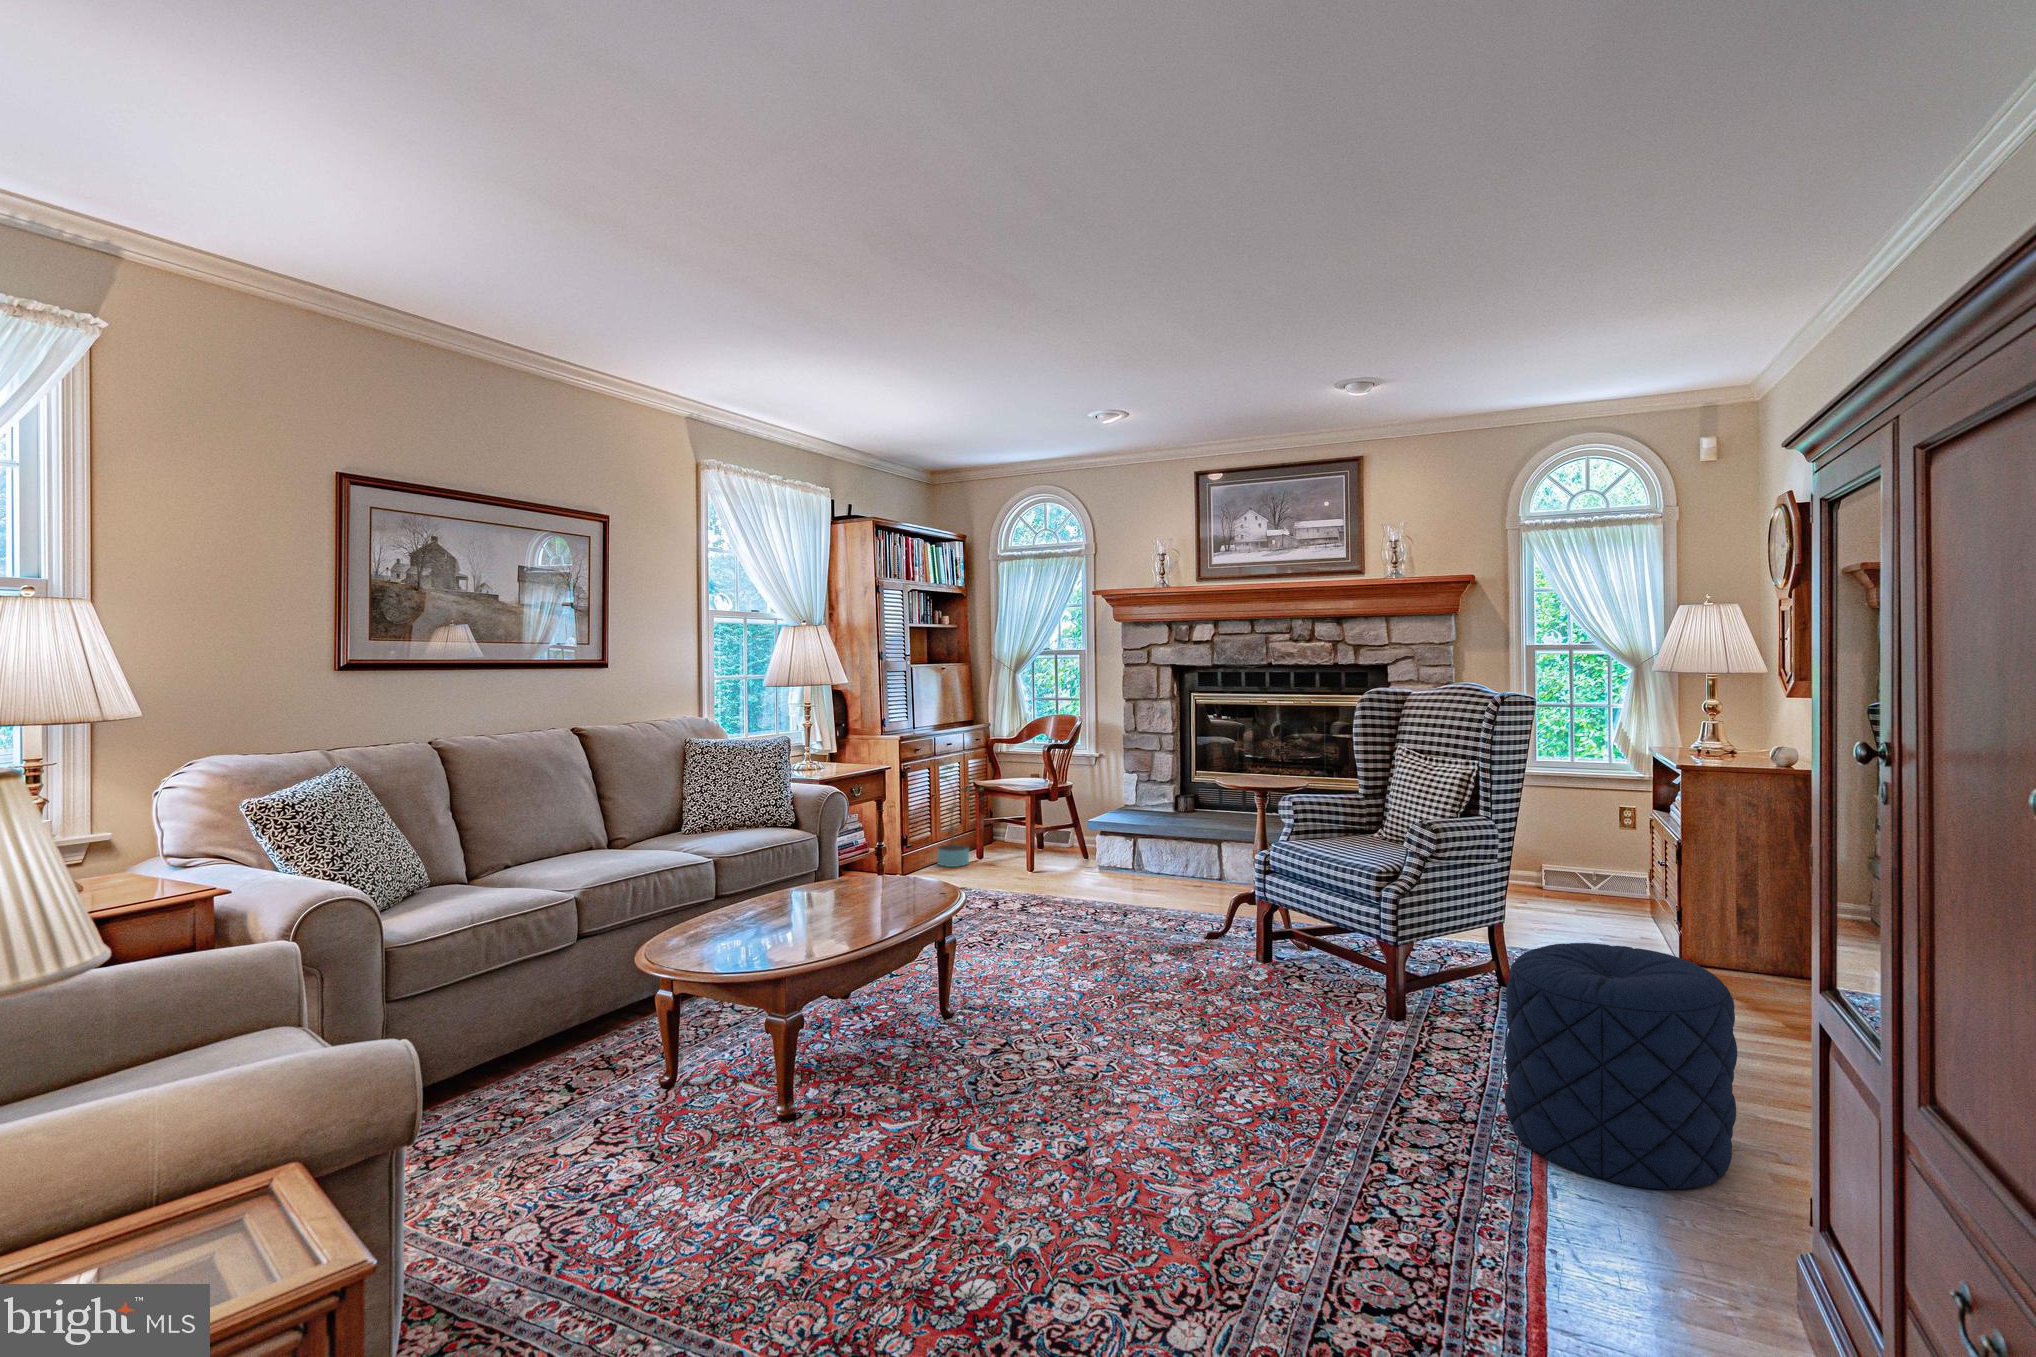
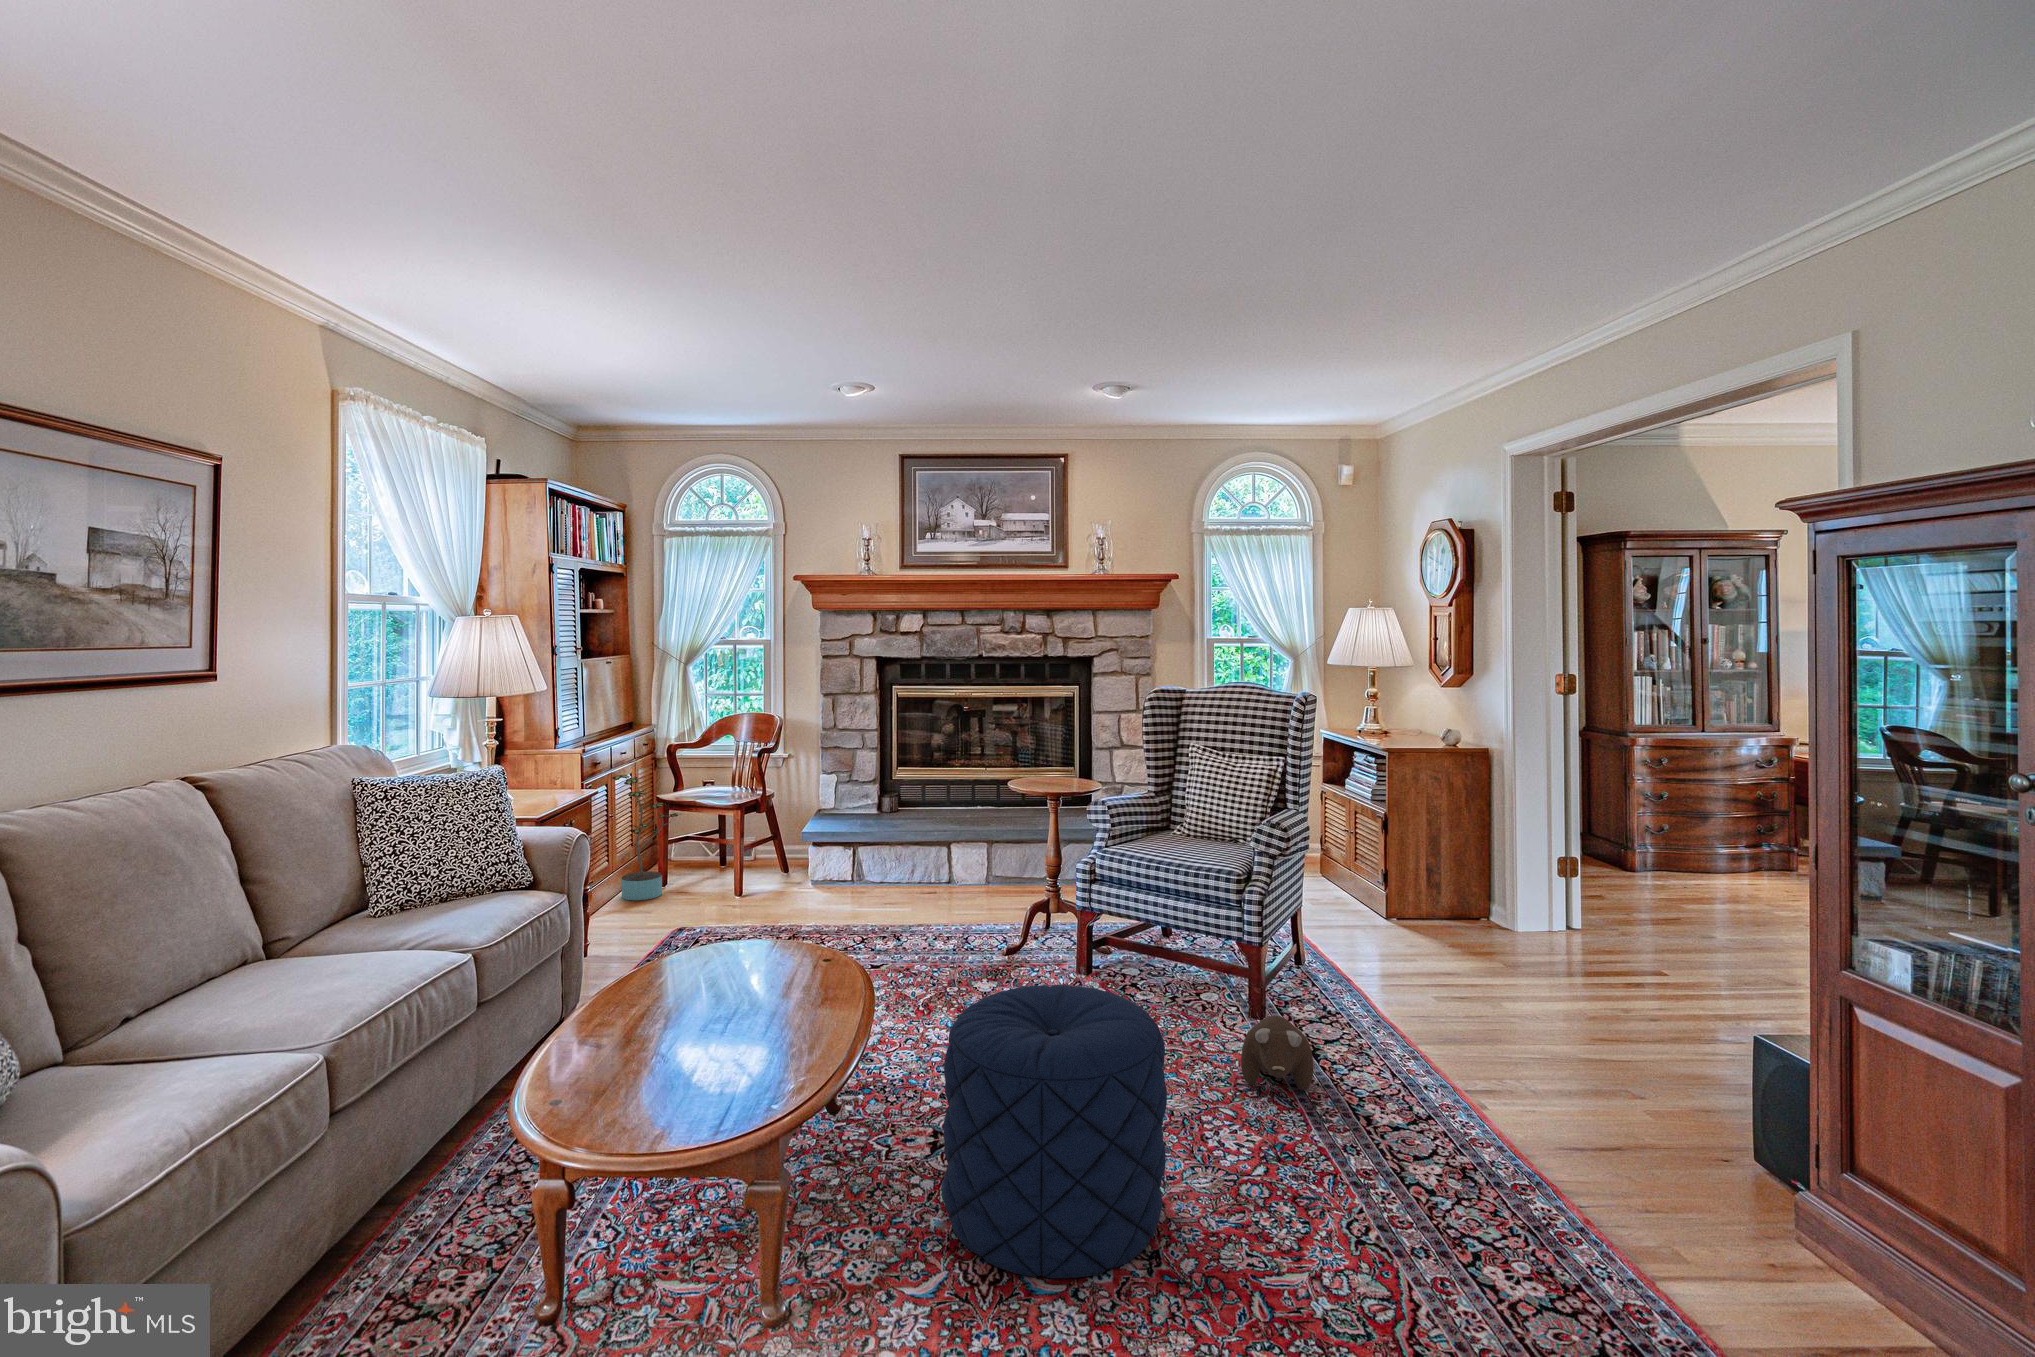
pouf: present [1505,943,1737,1189] -> present [943,985,1167,1279]
plush toy: none [1310,1002,1385,1077] -> present [1241,1016,1313,1090]

